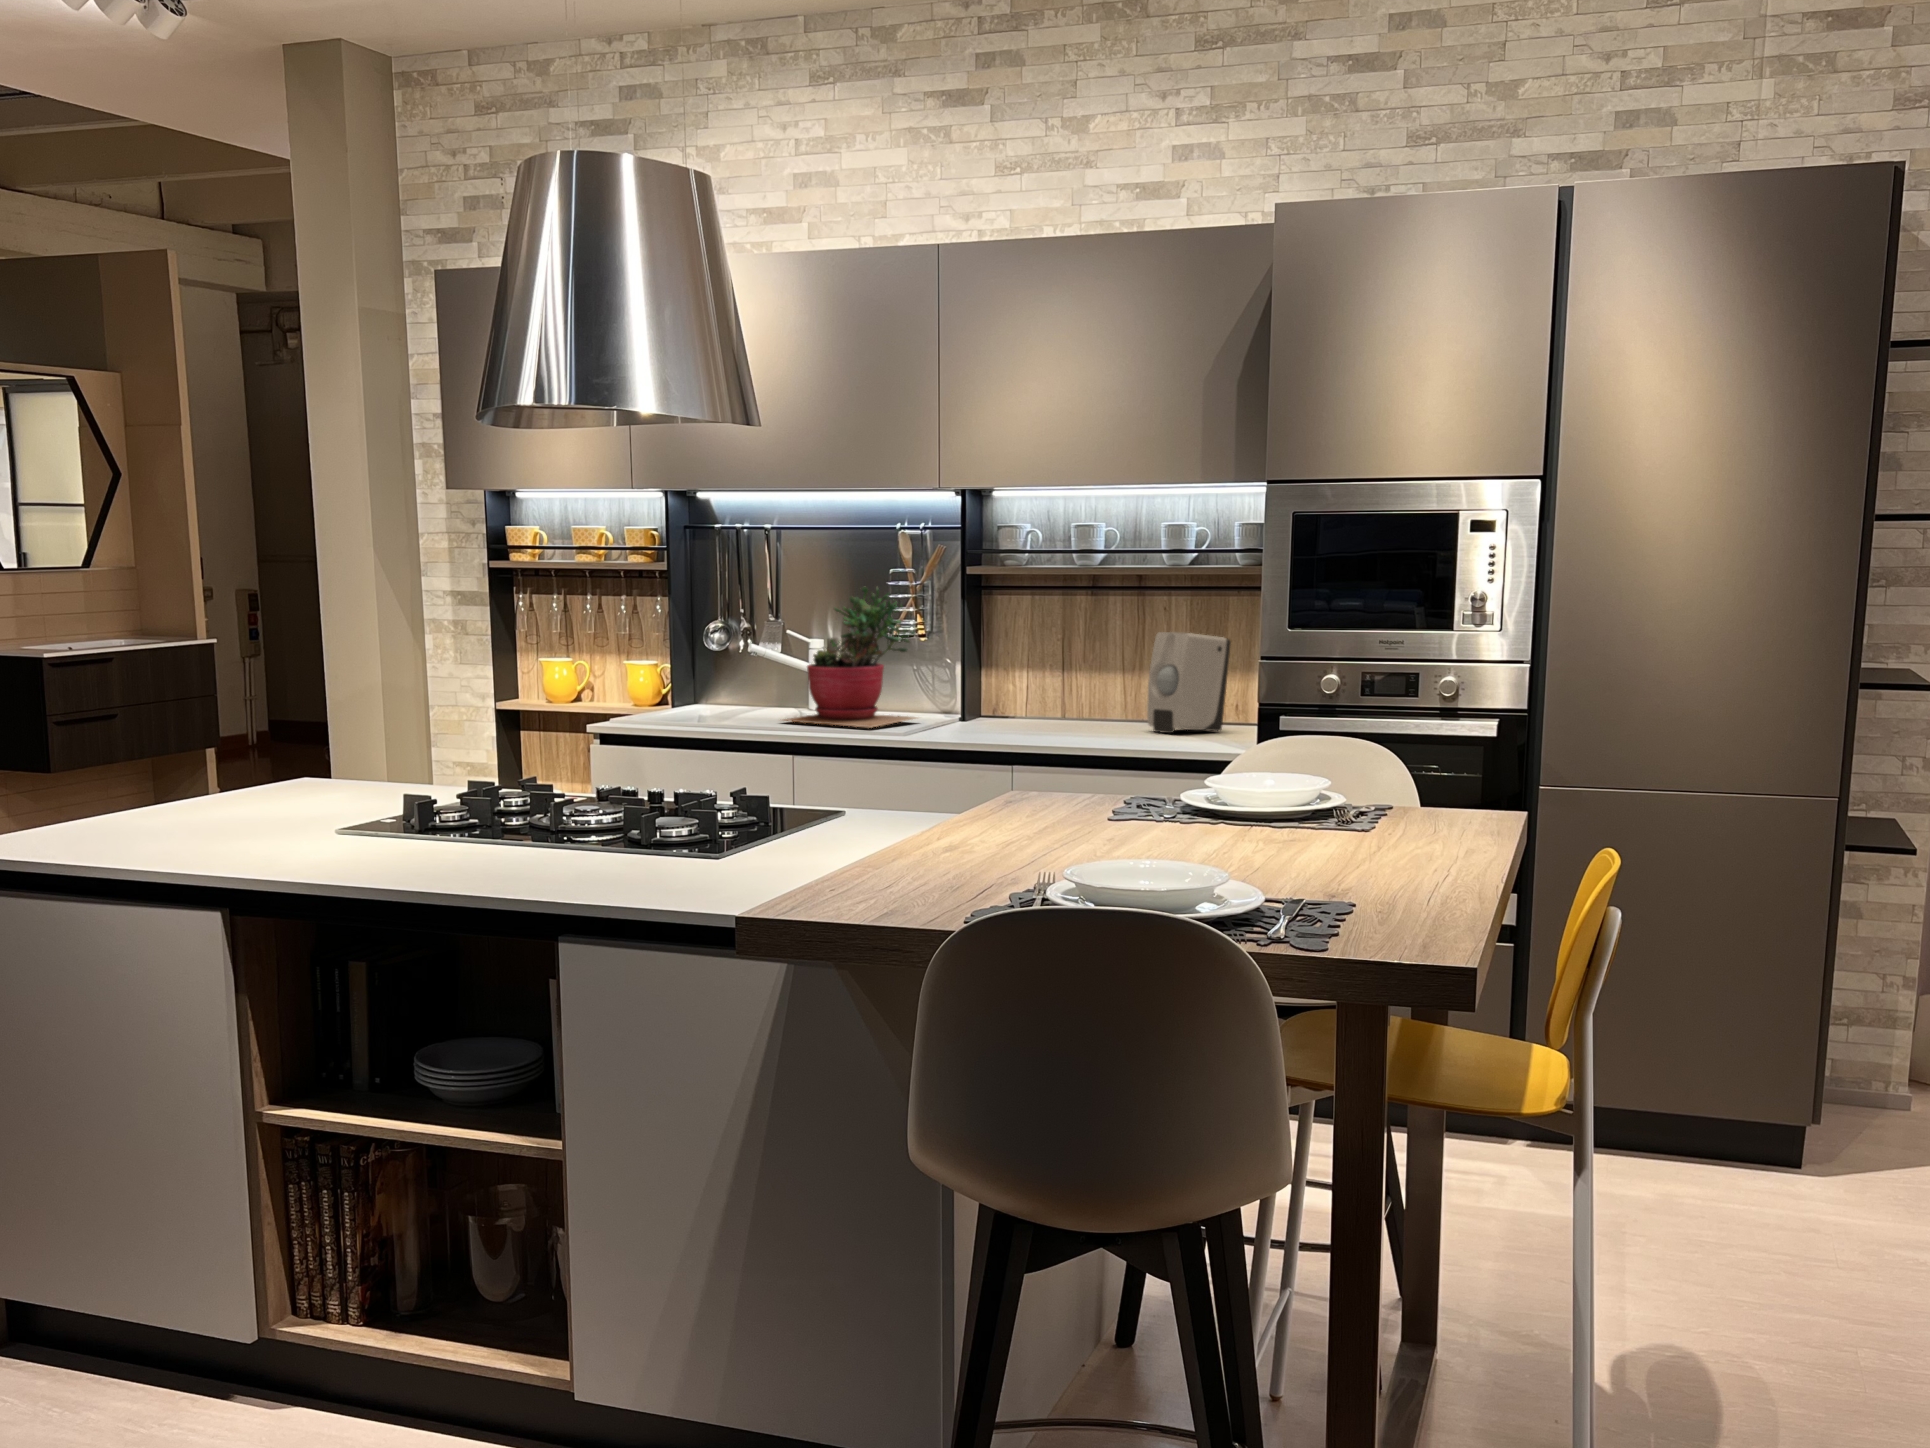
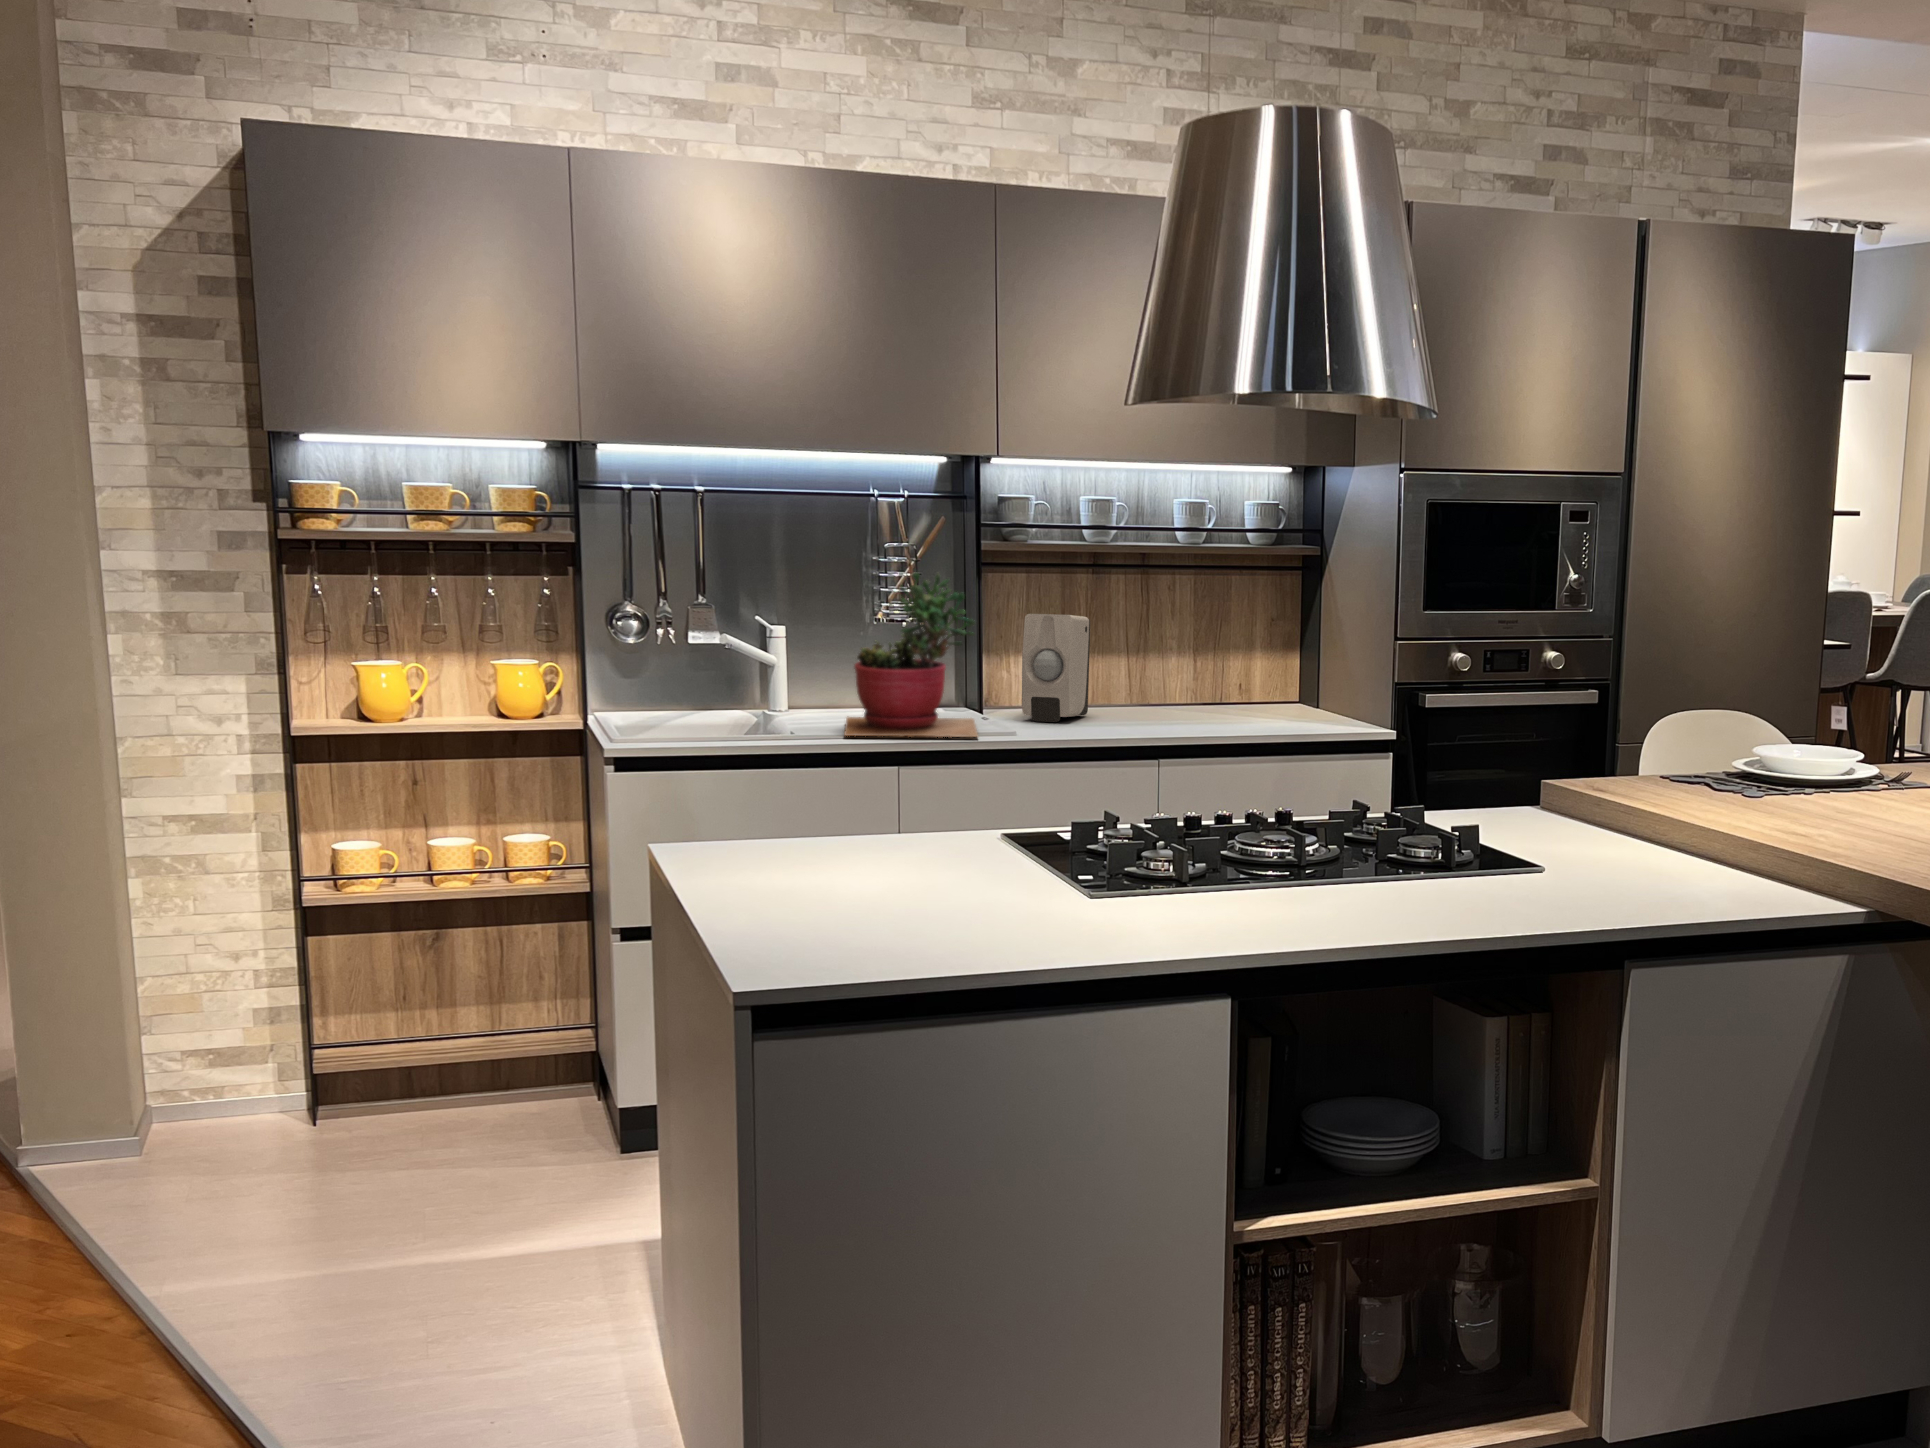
soap dispenser: present [1147,632,1231,733] -> present [1022,614,1090,722]

